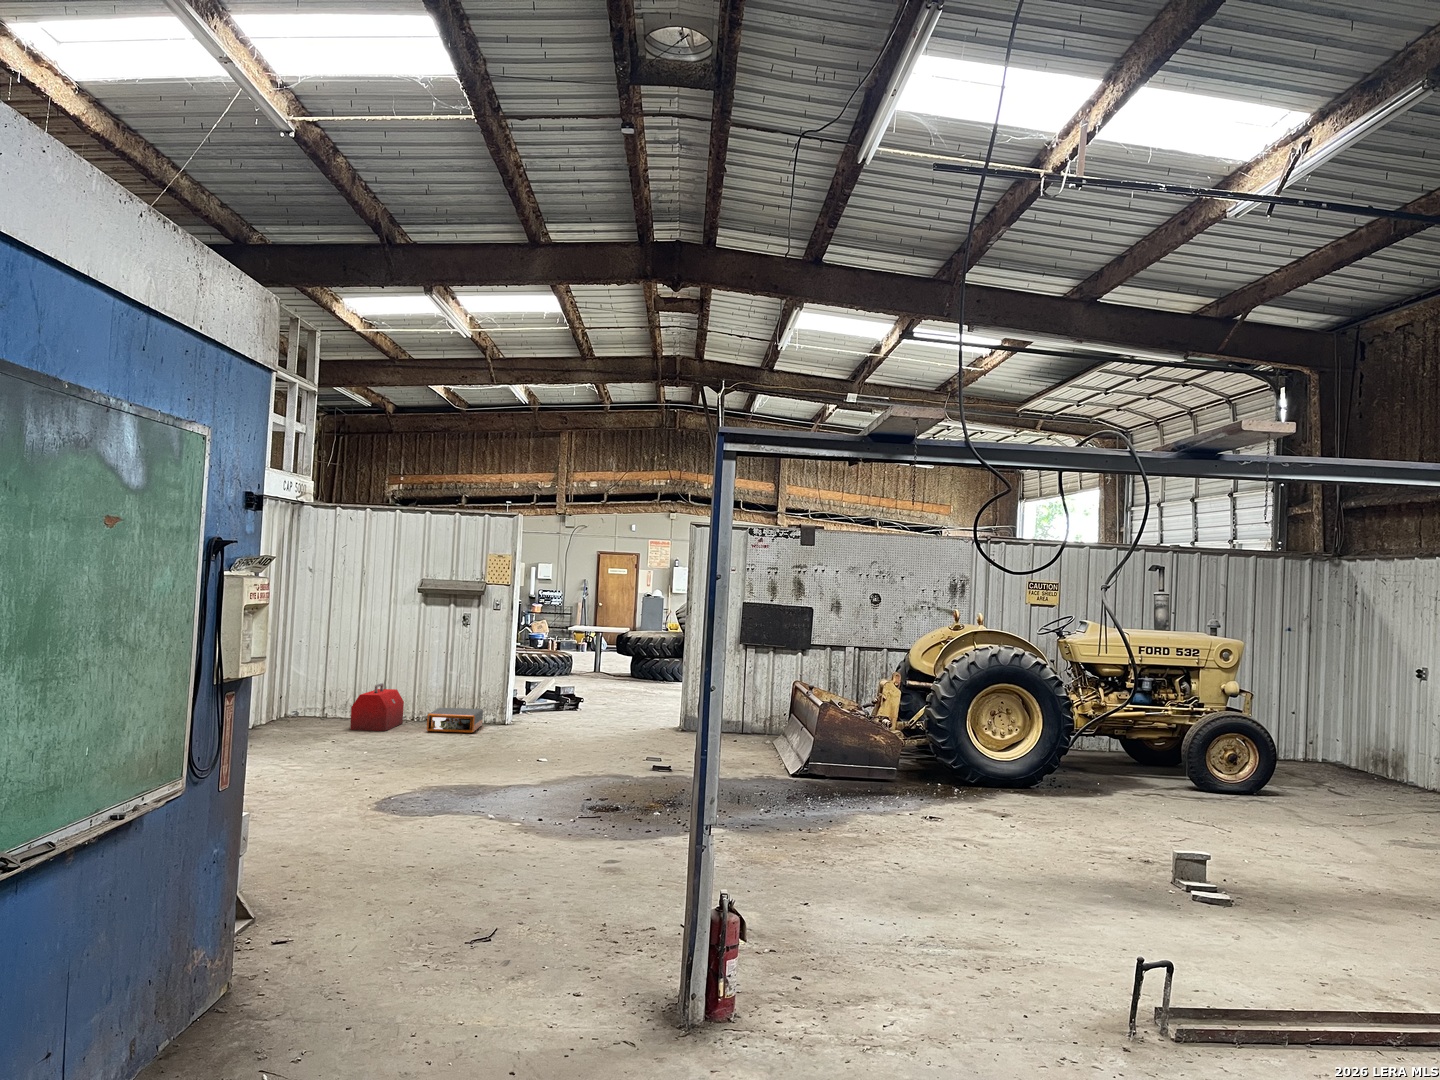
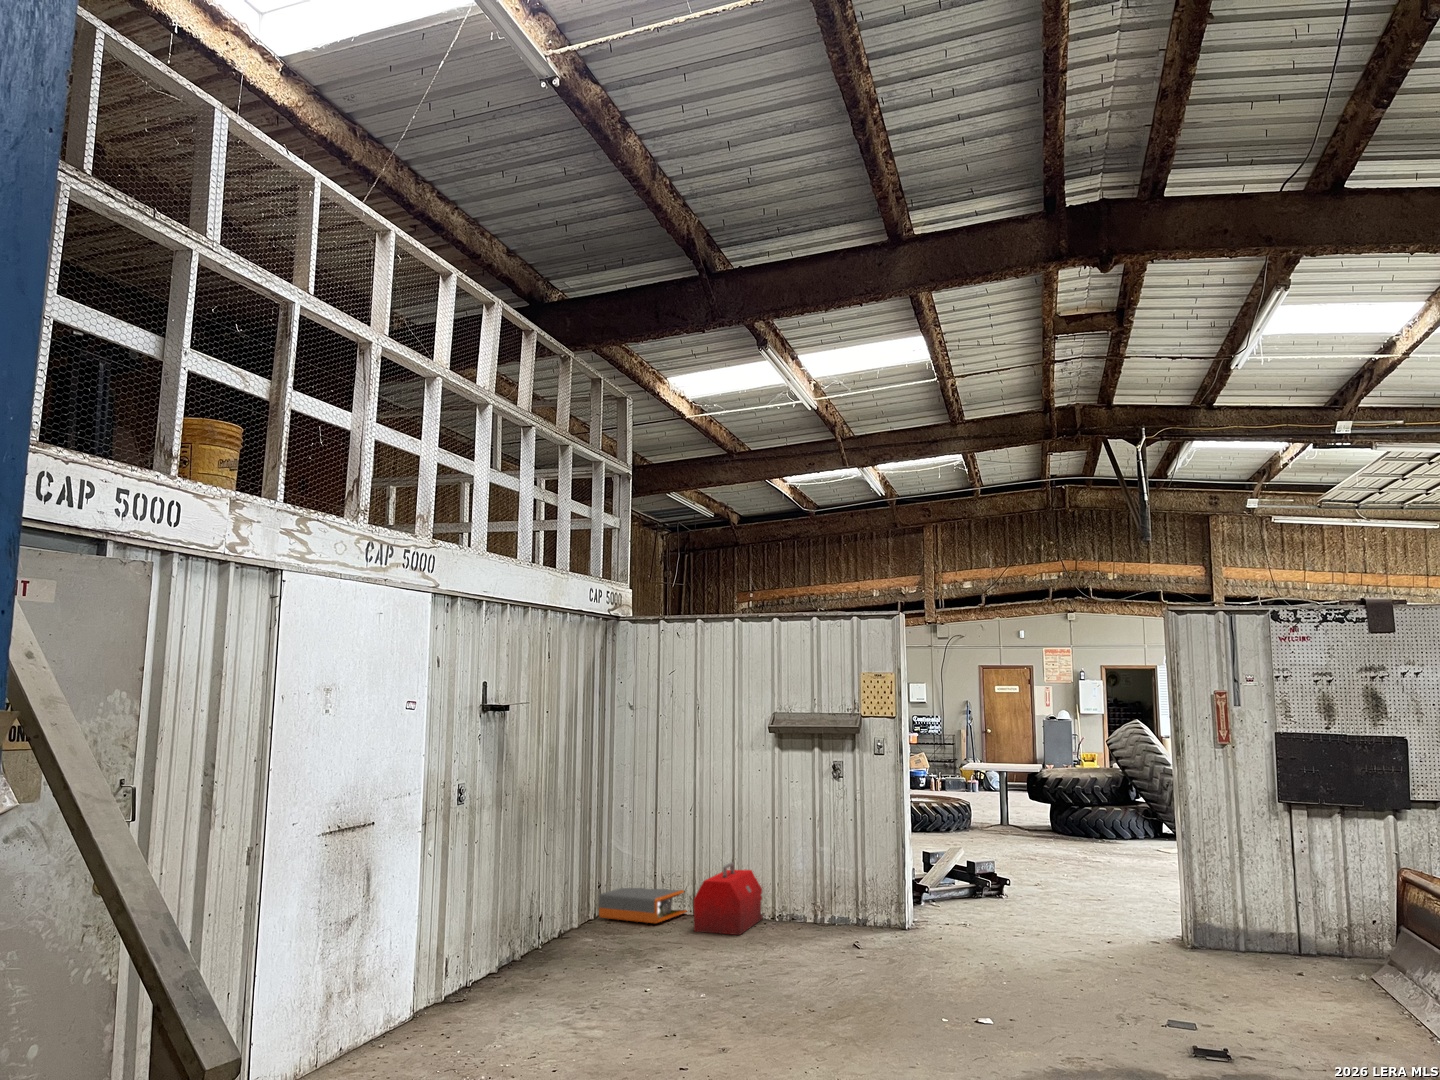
storage box: present [427,708,483,733] -> present [599,888,687,923]

